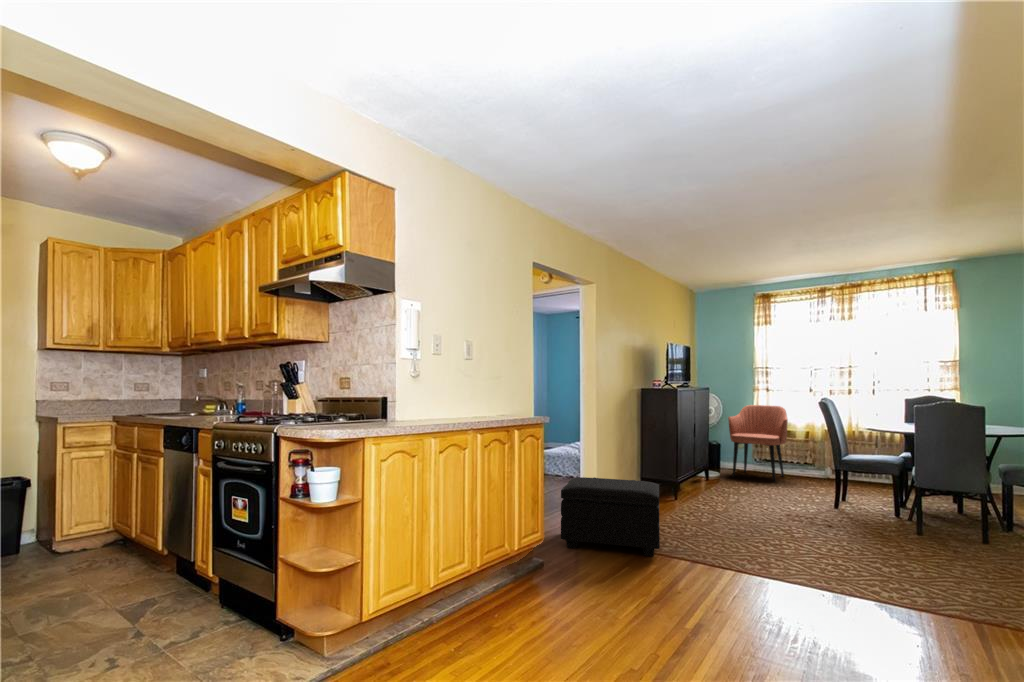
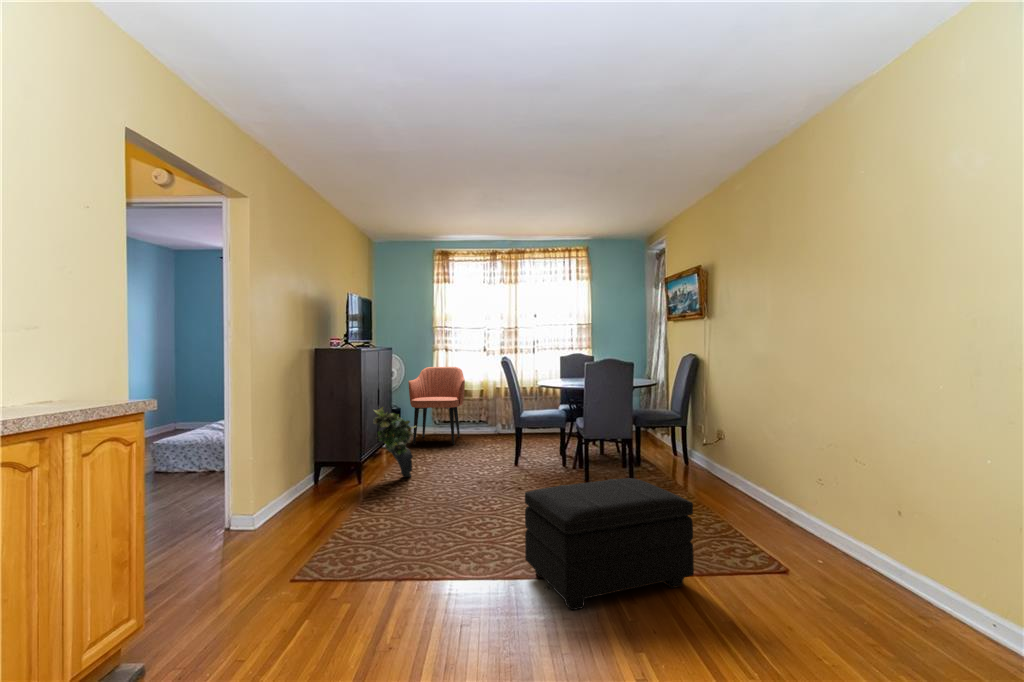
potted plant: none [689,436,729,501] -> present [374,407,416,477]
footstool: present [561,477,660,556] -> present [525,478,694,610]

